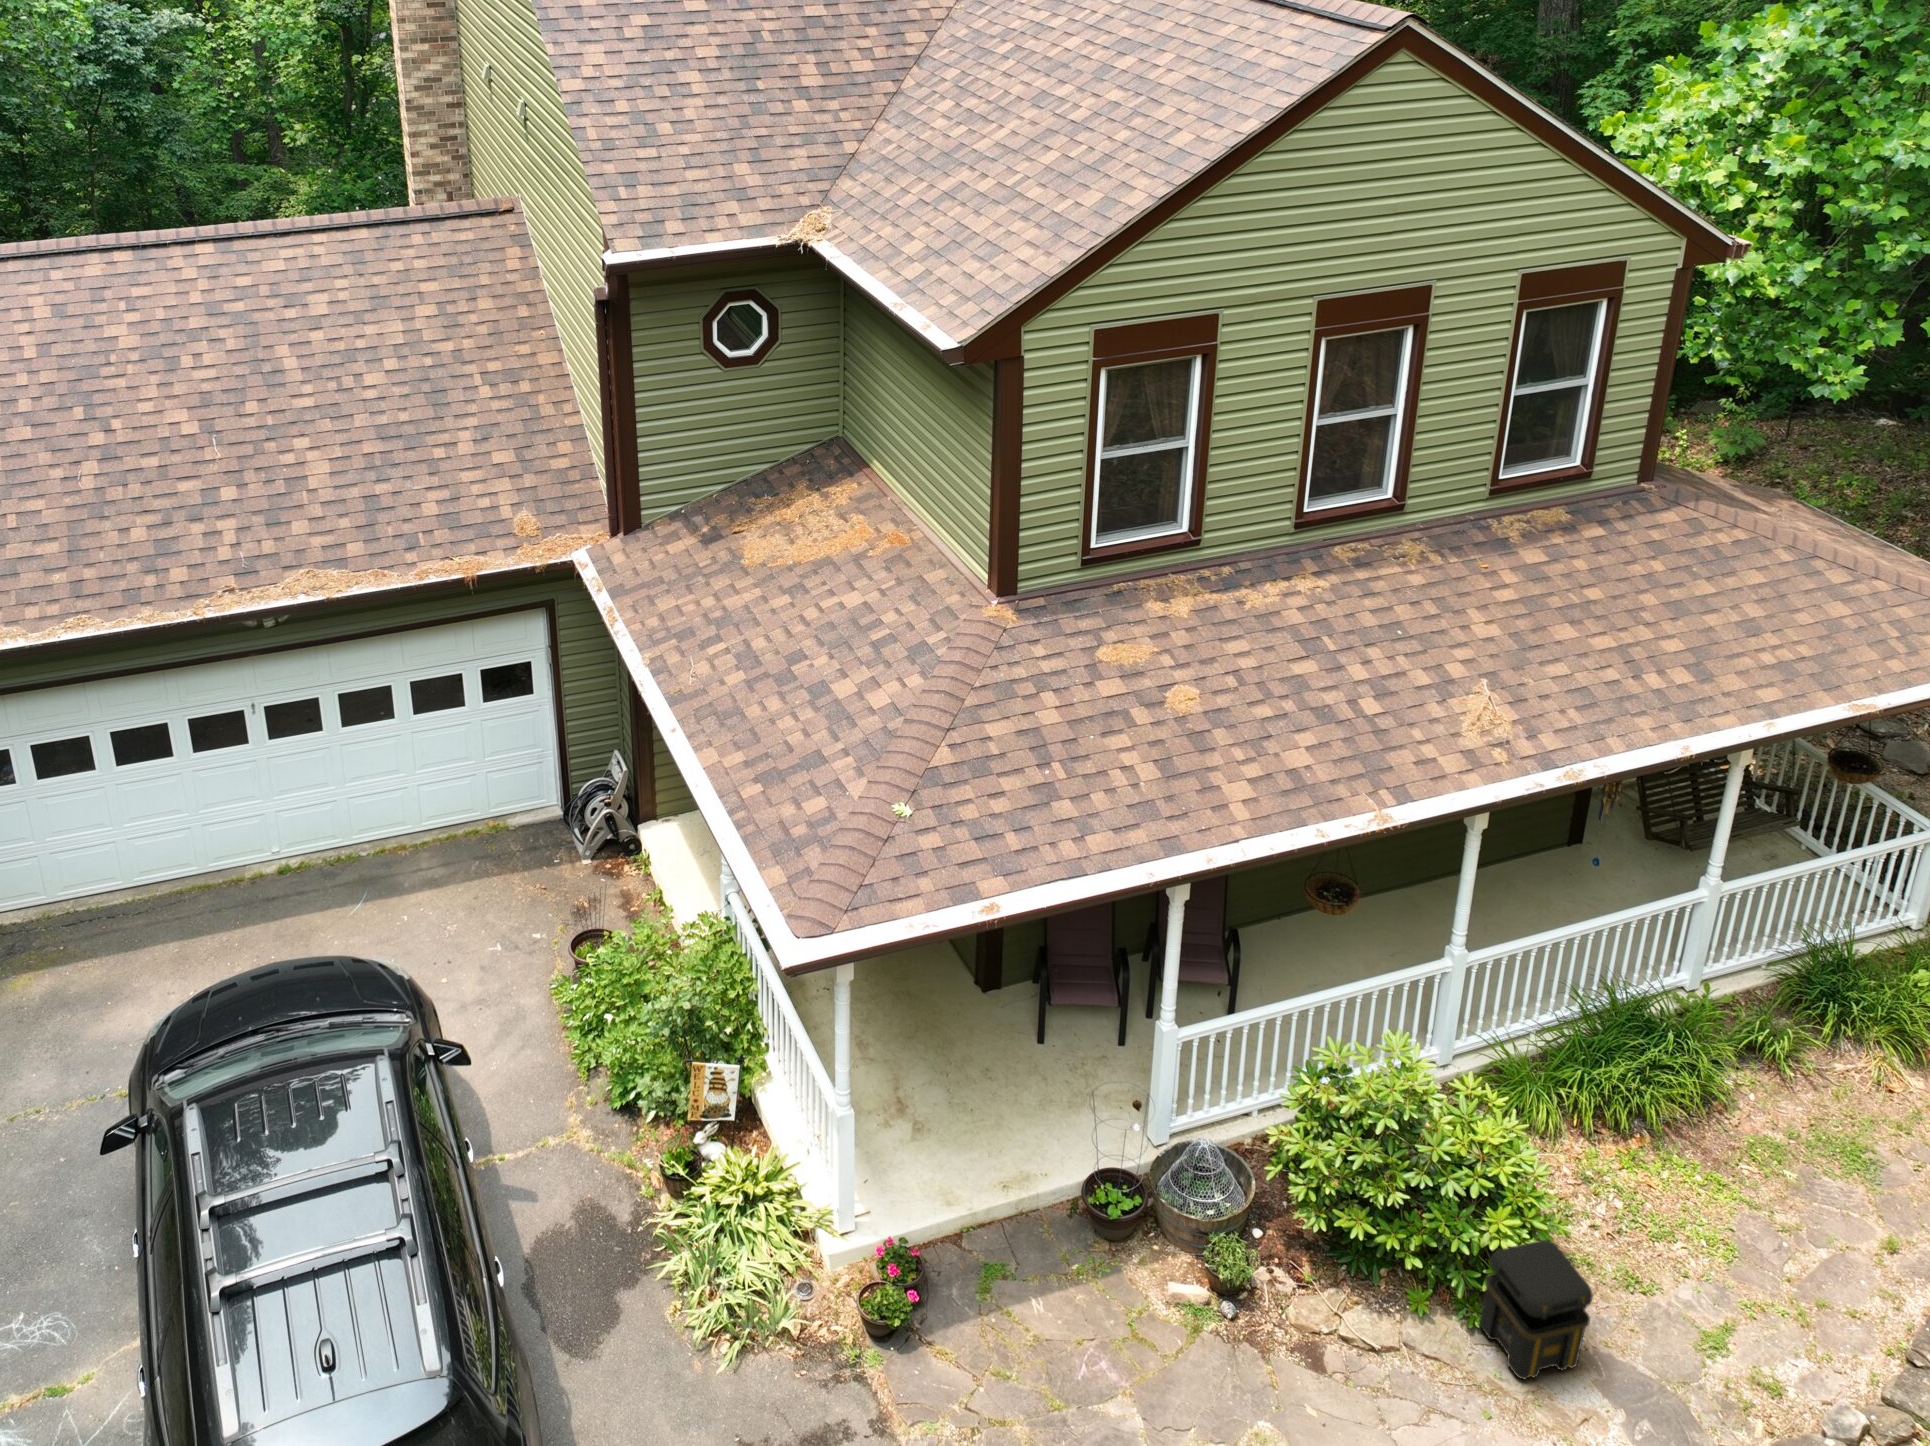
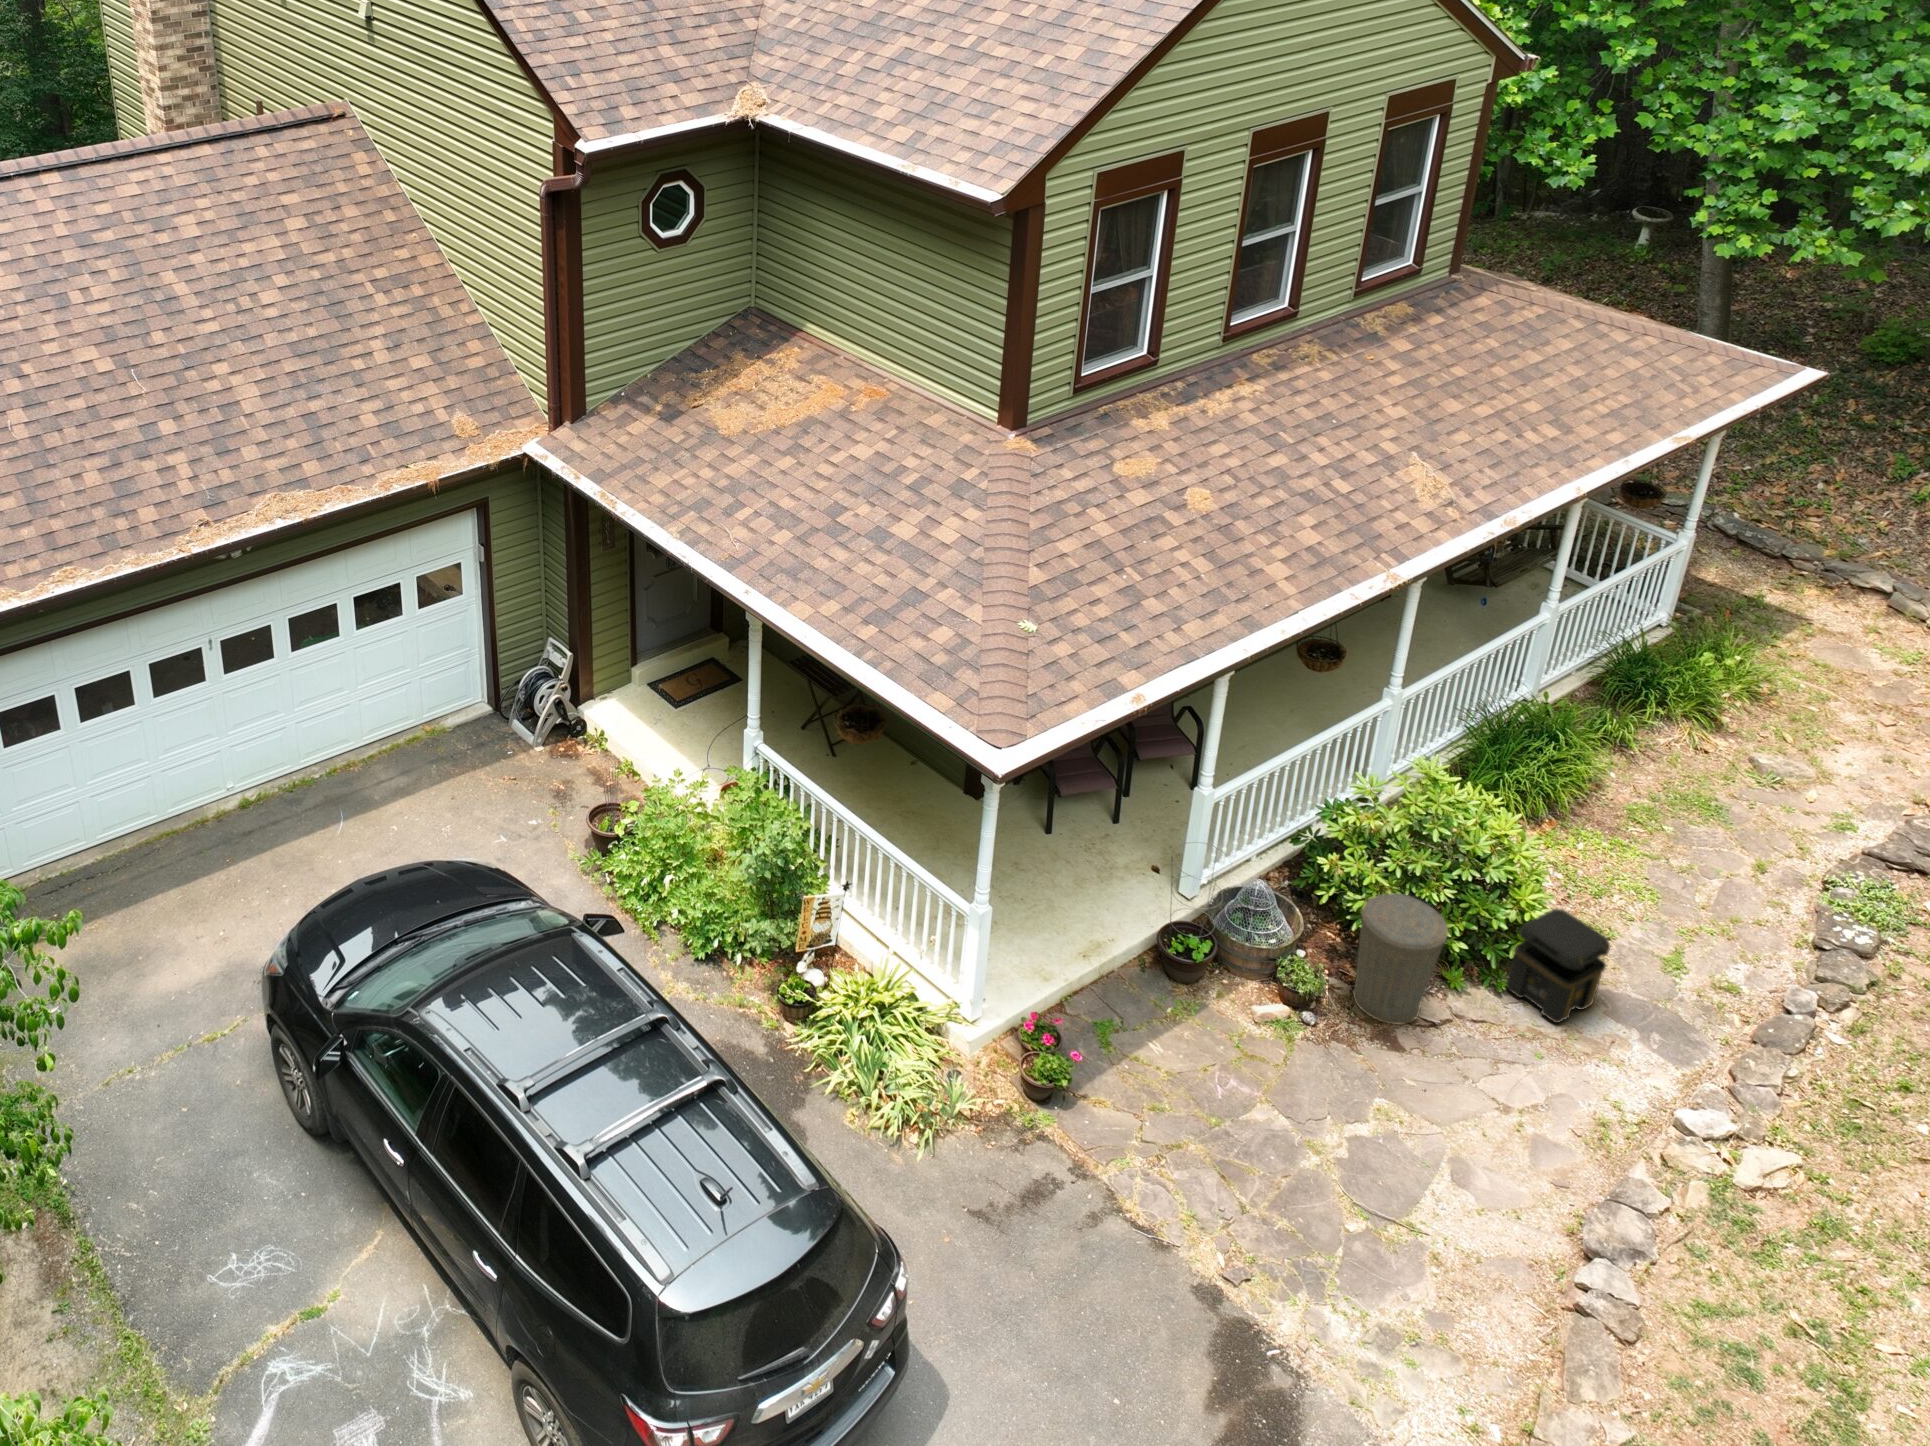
trash can: none [1291,1182,1389,1342] -> present [1353,893,1448,1025]

